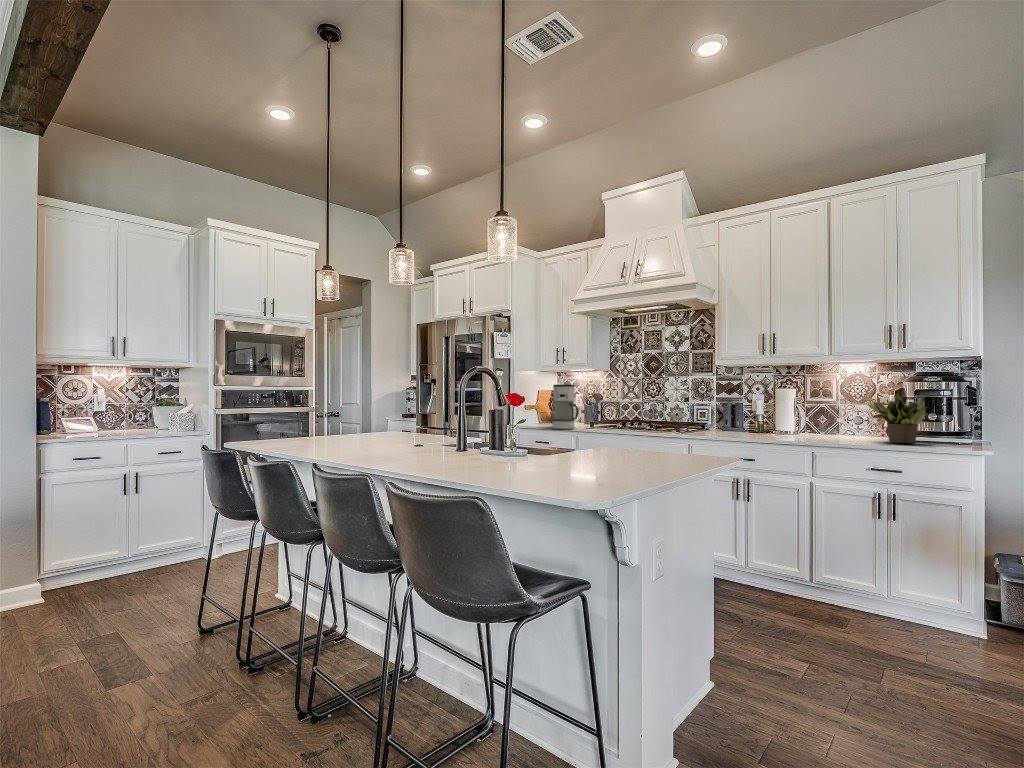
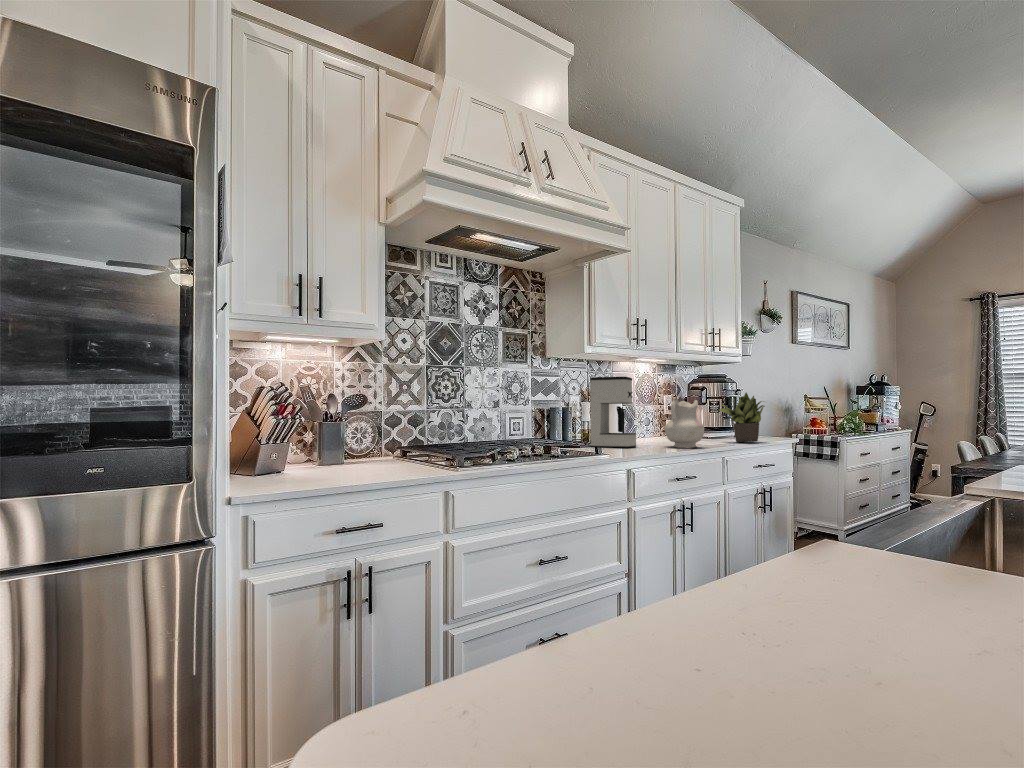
coffee maker: present [552,385,578,429] -> present [590,377,636,447]
ceramic pitcher: none [755,399,794,439] -> present [665,398,704,448]

